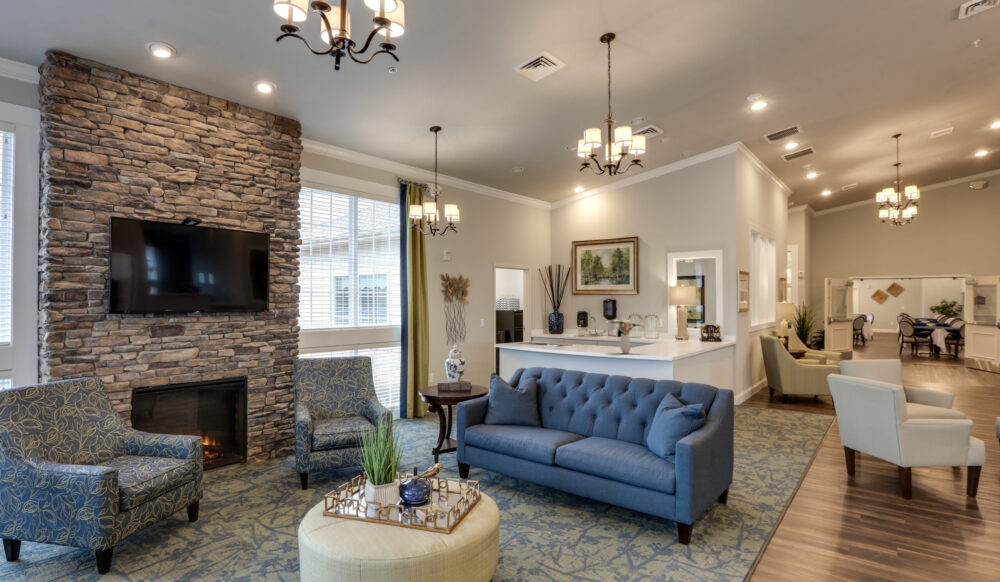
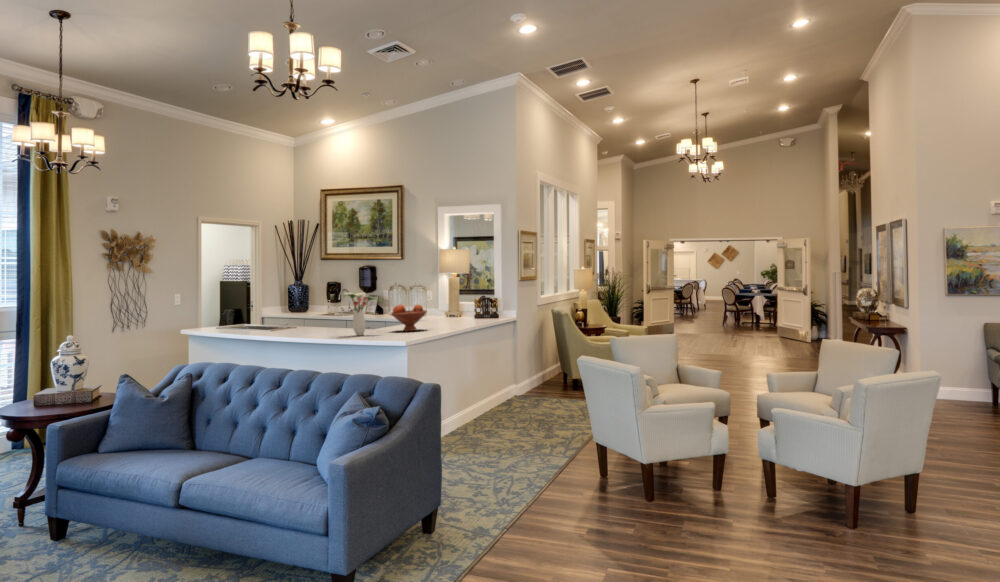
fruit bowl: none [648,330,678,351] -> present [391,305,427,331]

